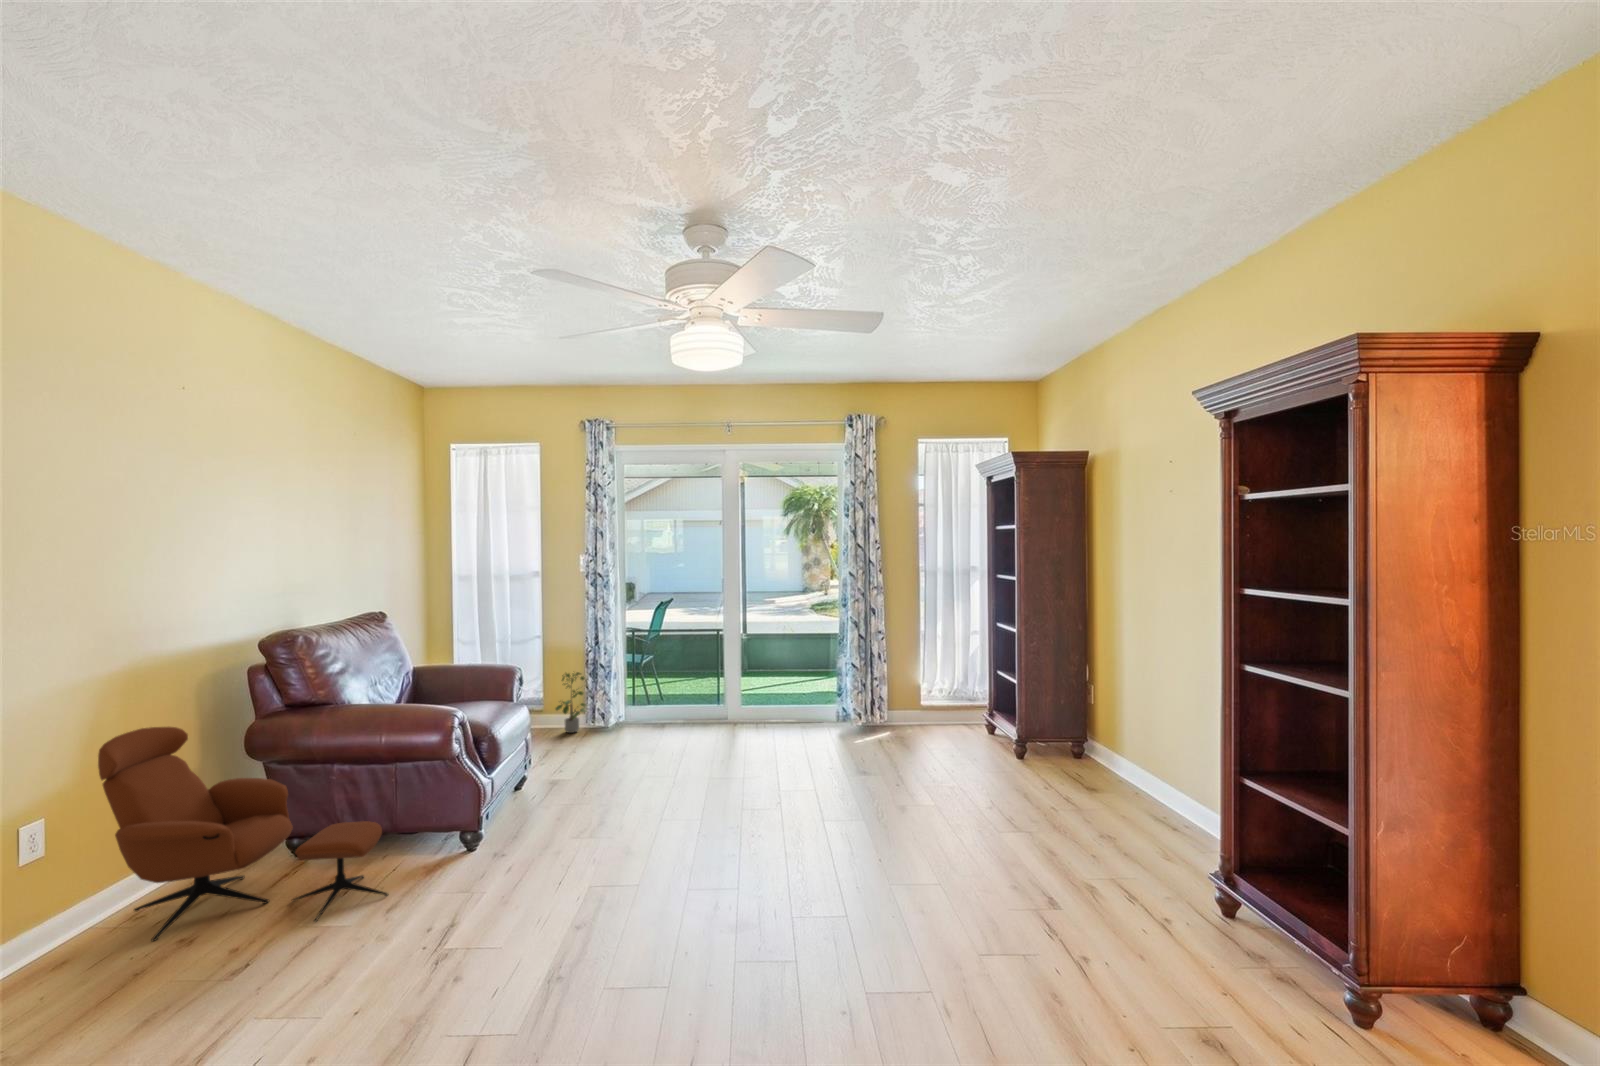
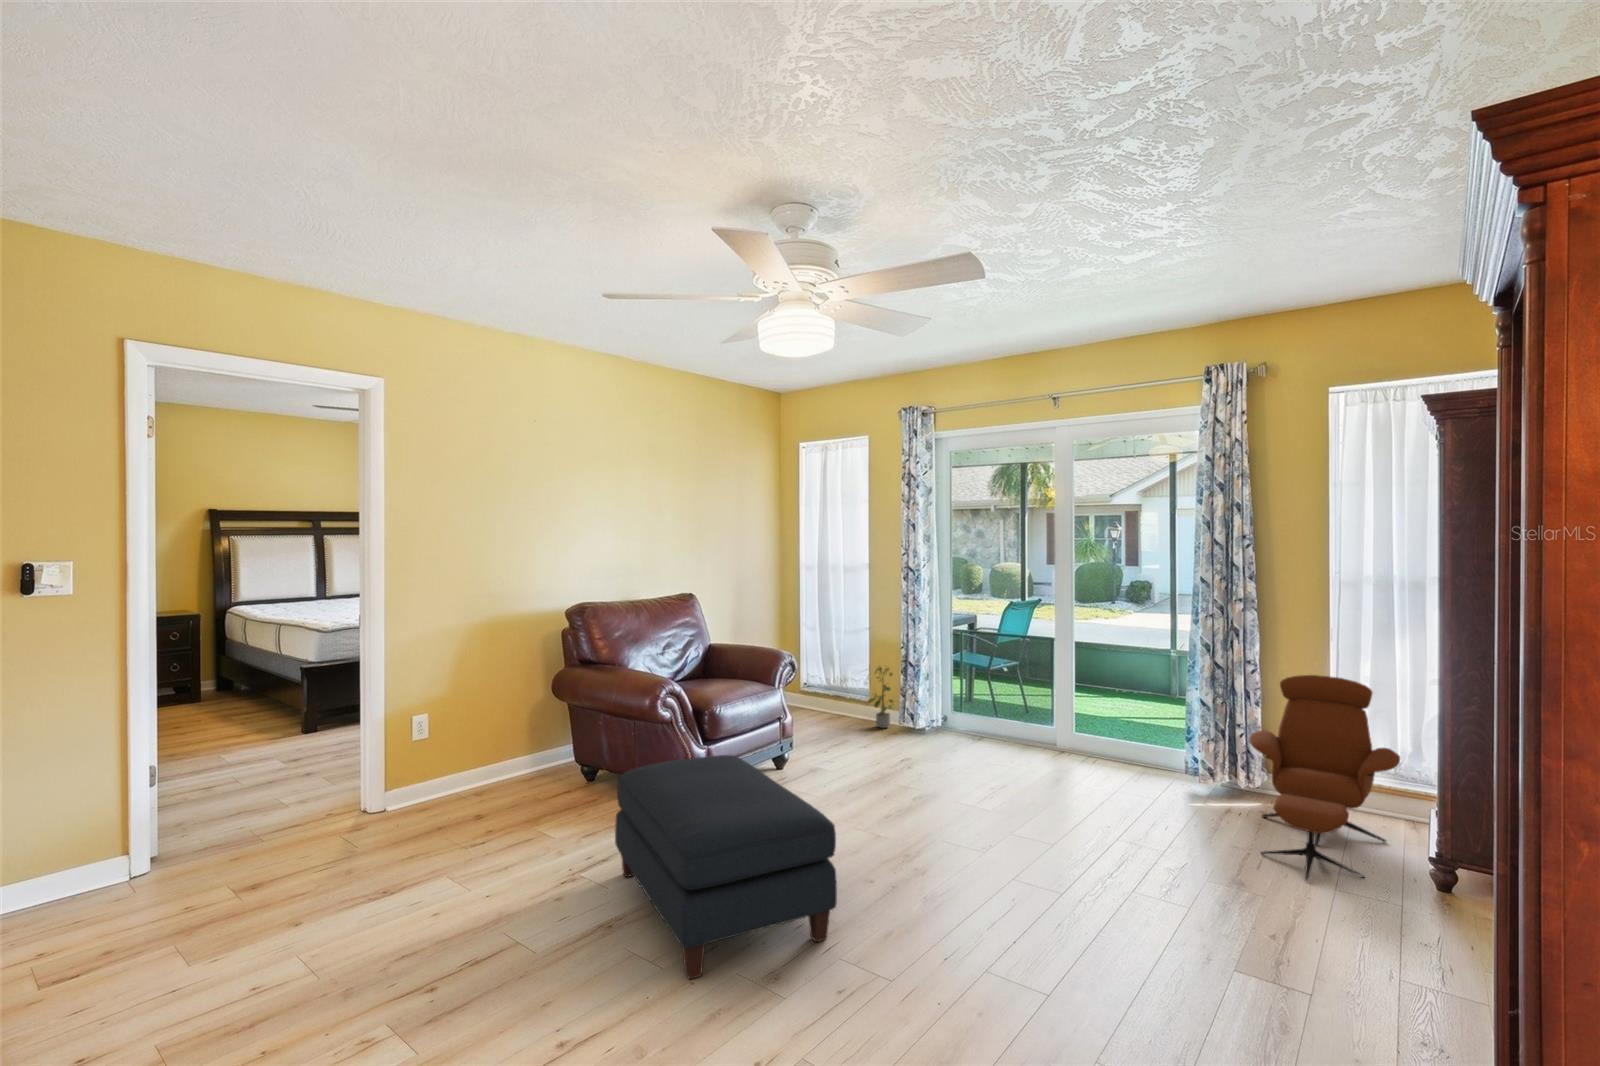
lounge chair: present [98,727,388,941] -> present [1249,675,1400,880]
ottoman: none [473,770,748,970] -> present [615,755,837,979]

